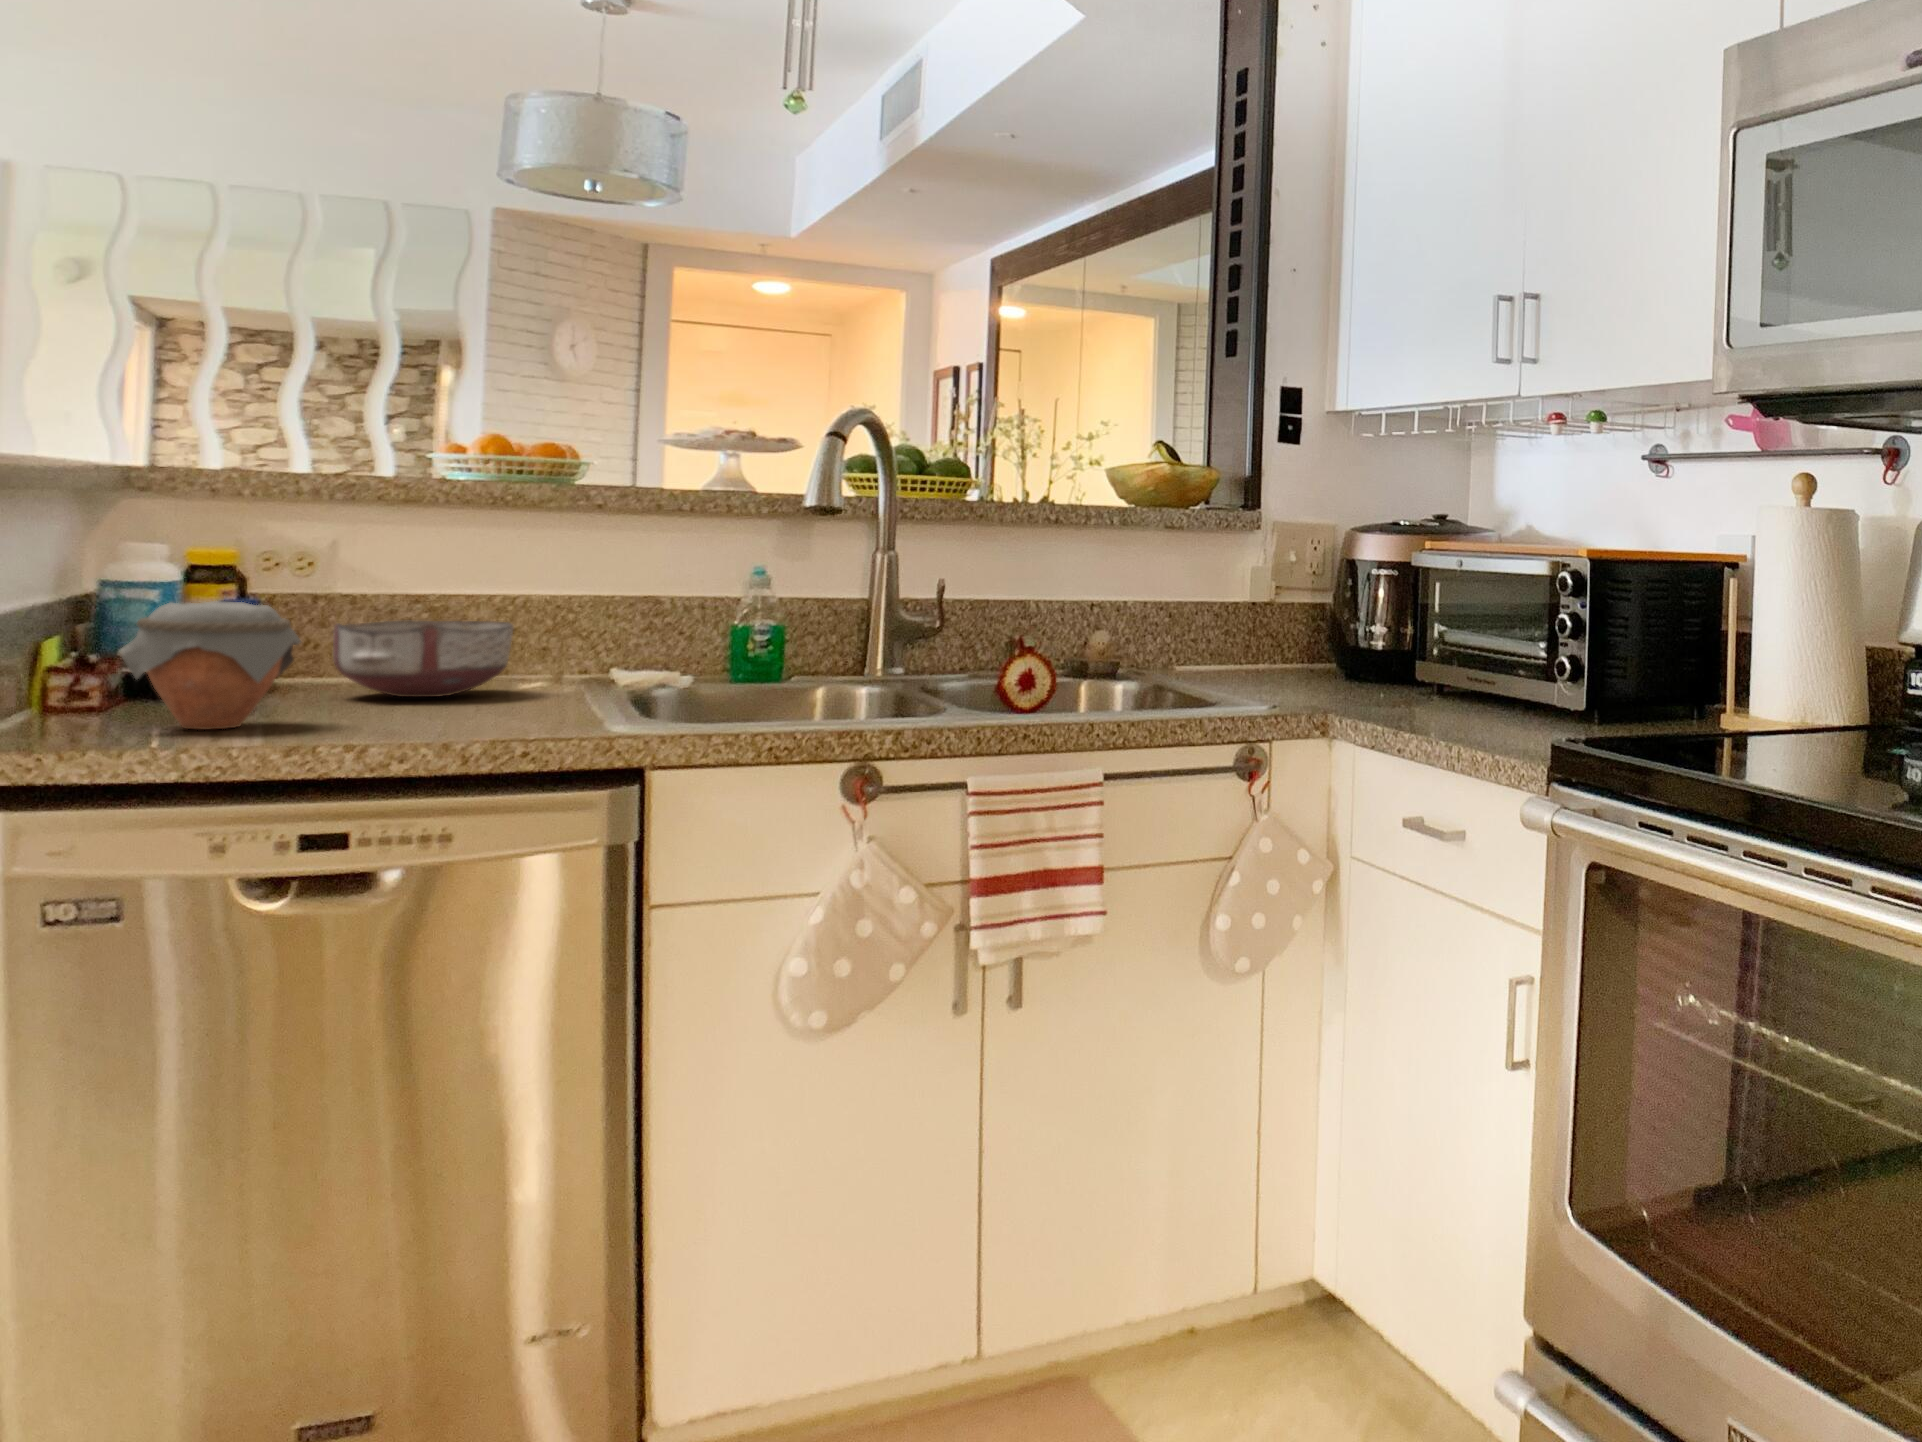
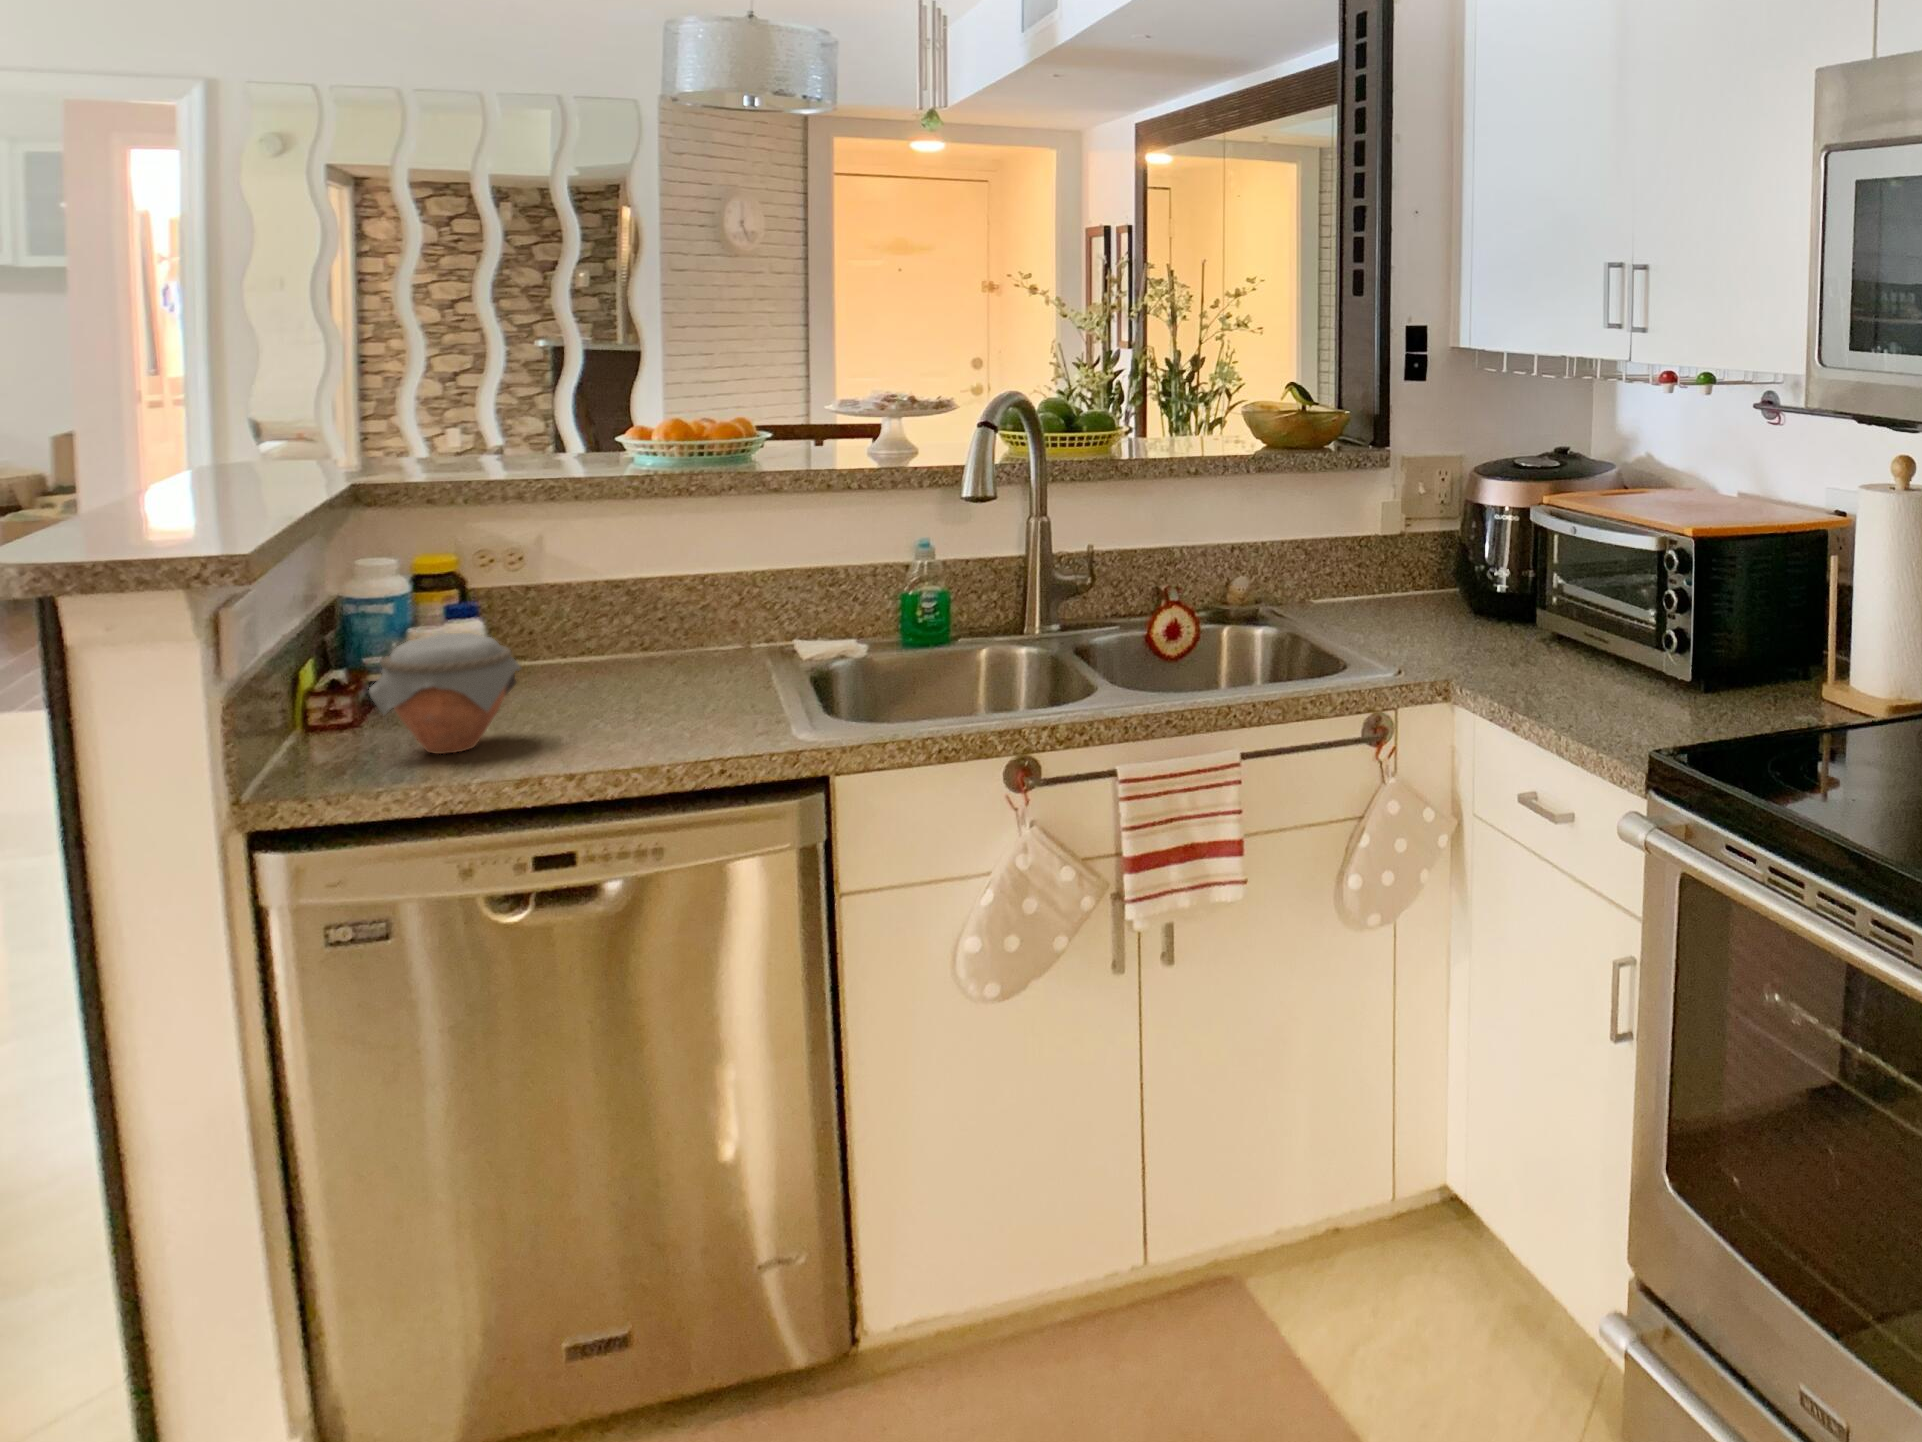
ceramic bowl: present [333,620,513,697] -> none [551,605,707,685]

